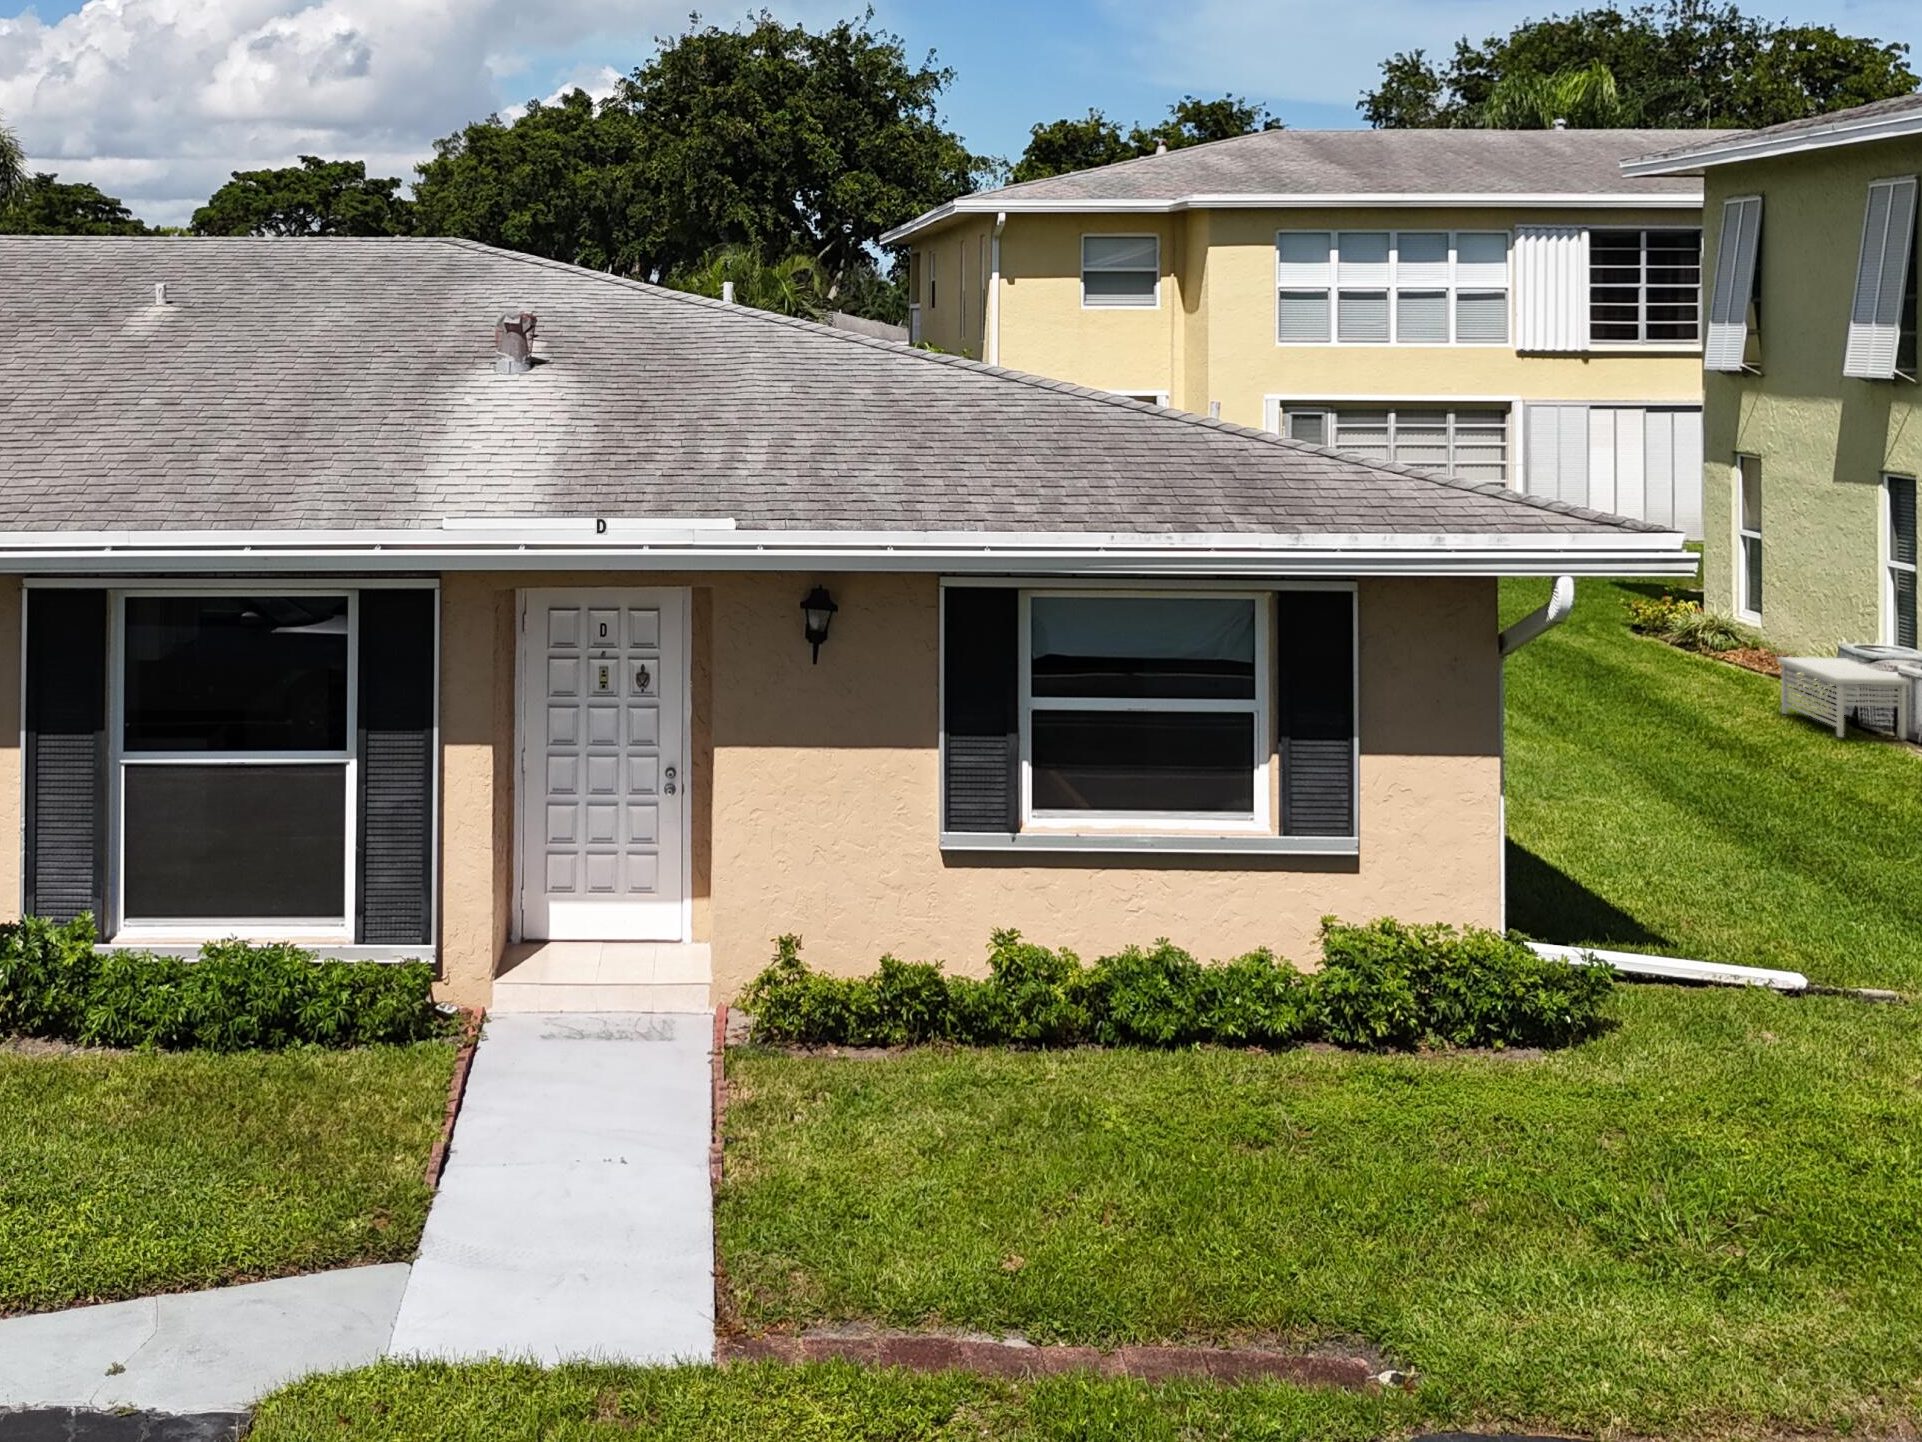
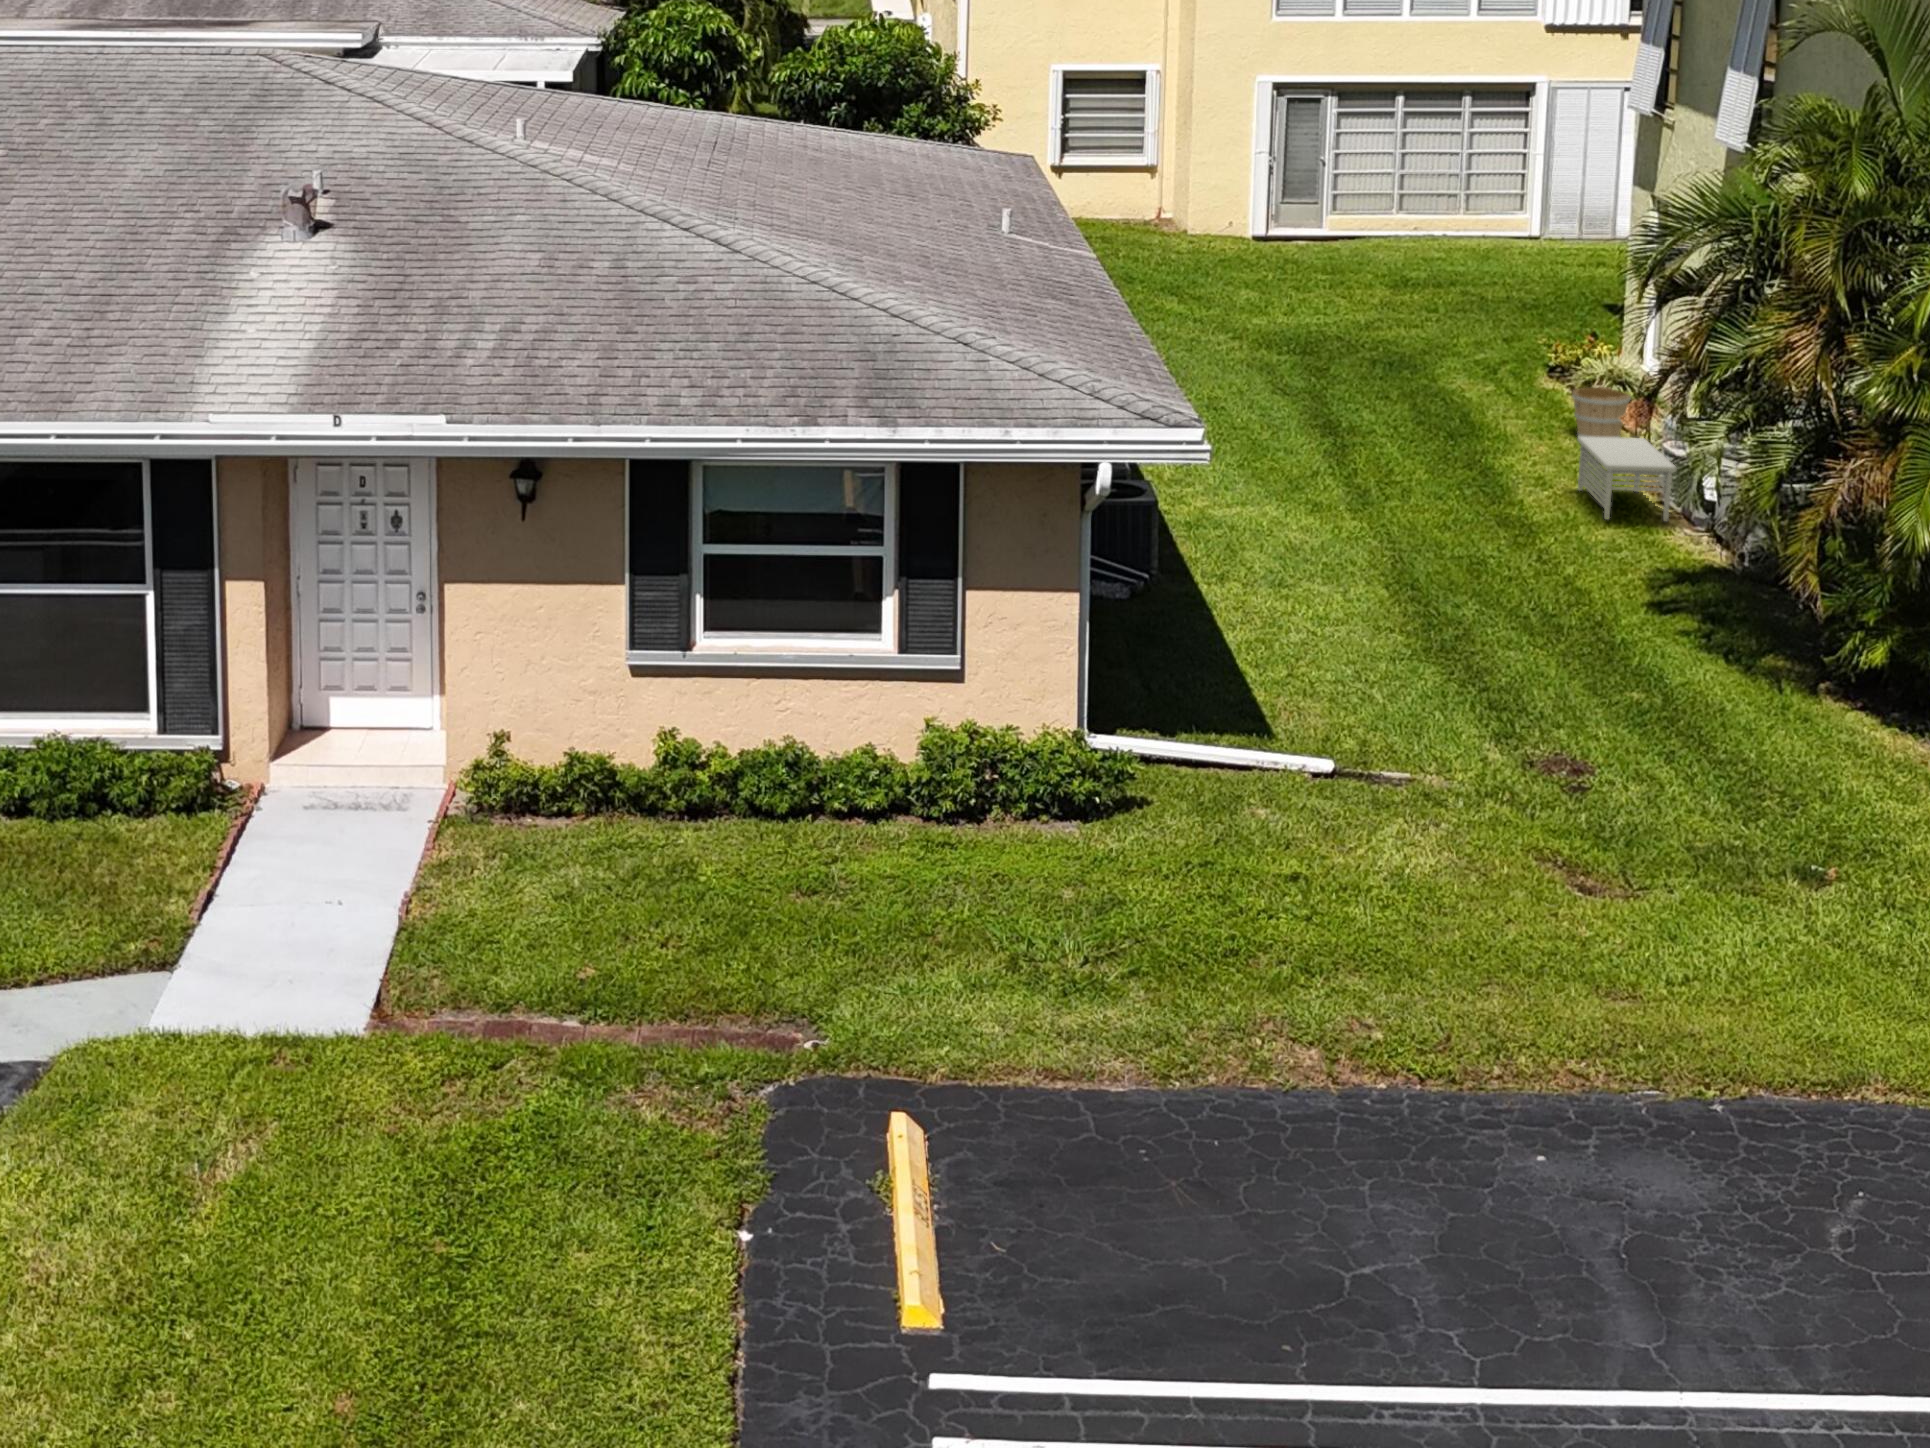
wooden bucket: none [1724,621,1786,676] -> present [1572,386,1631,437]

